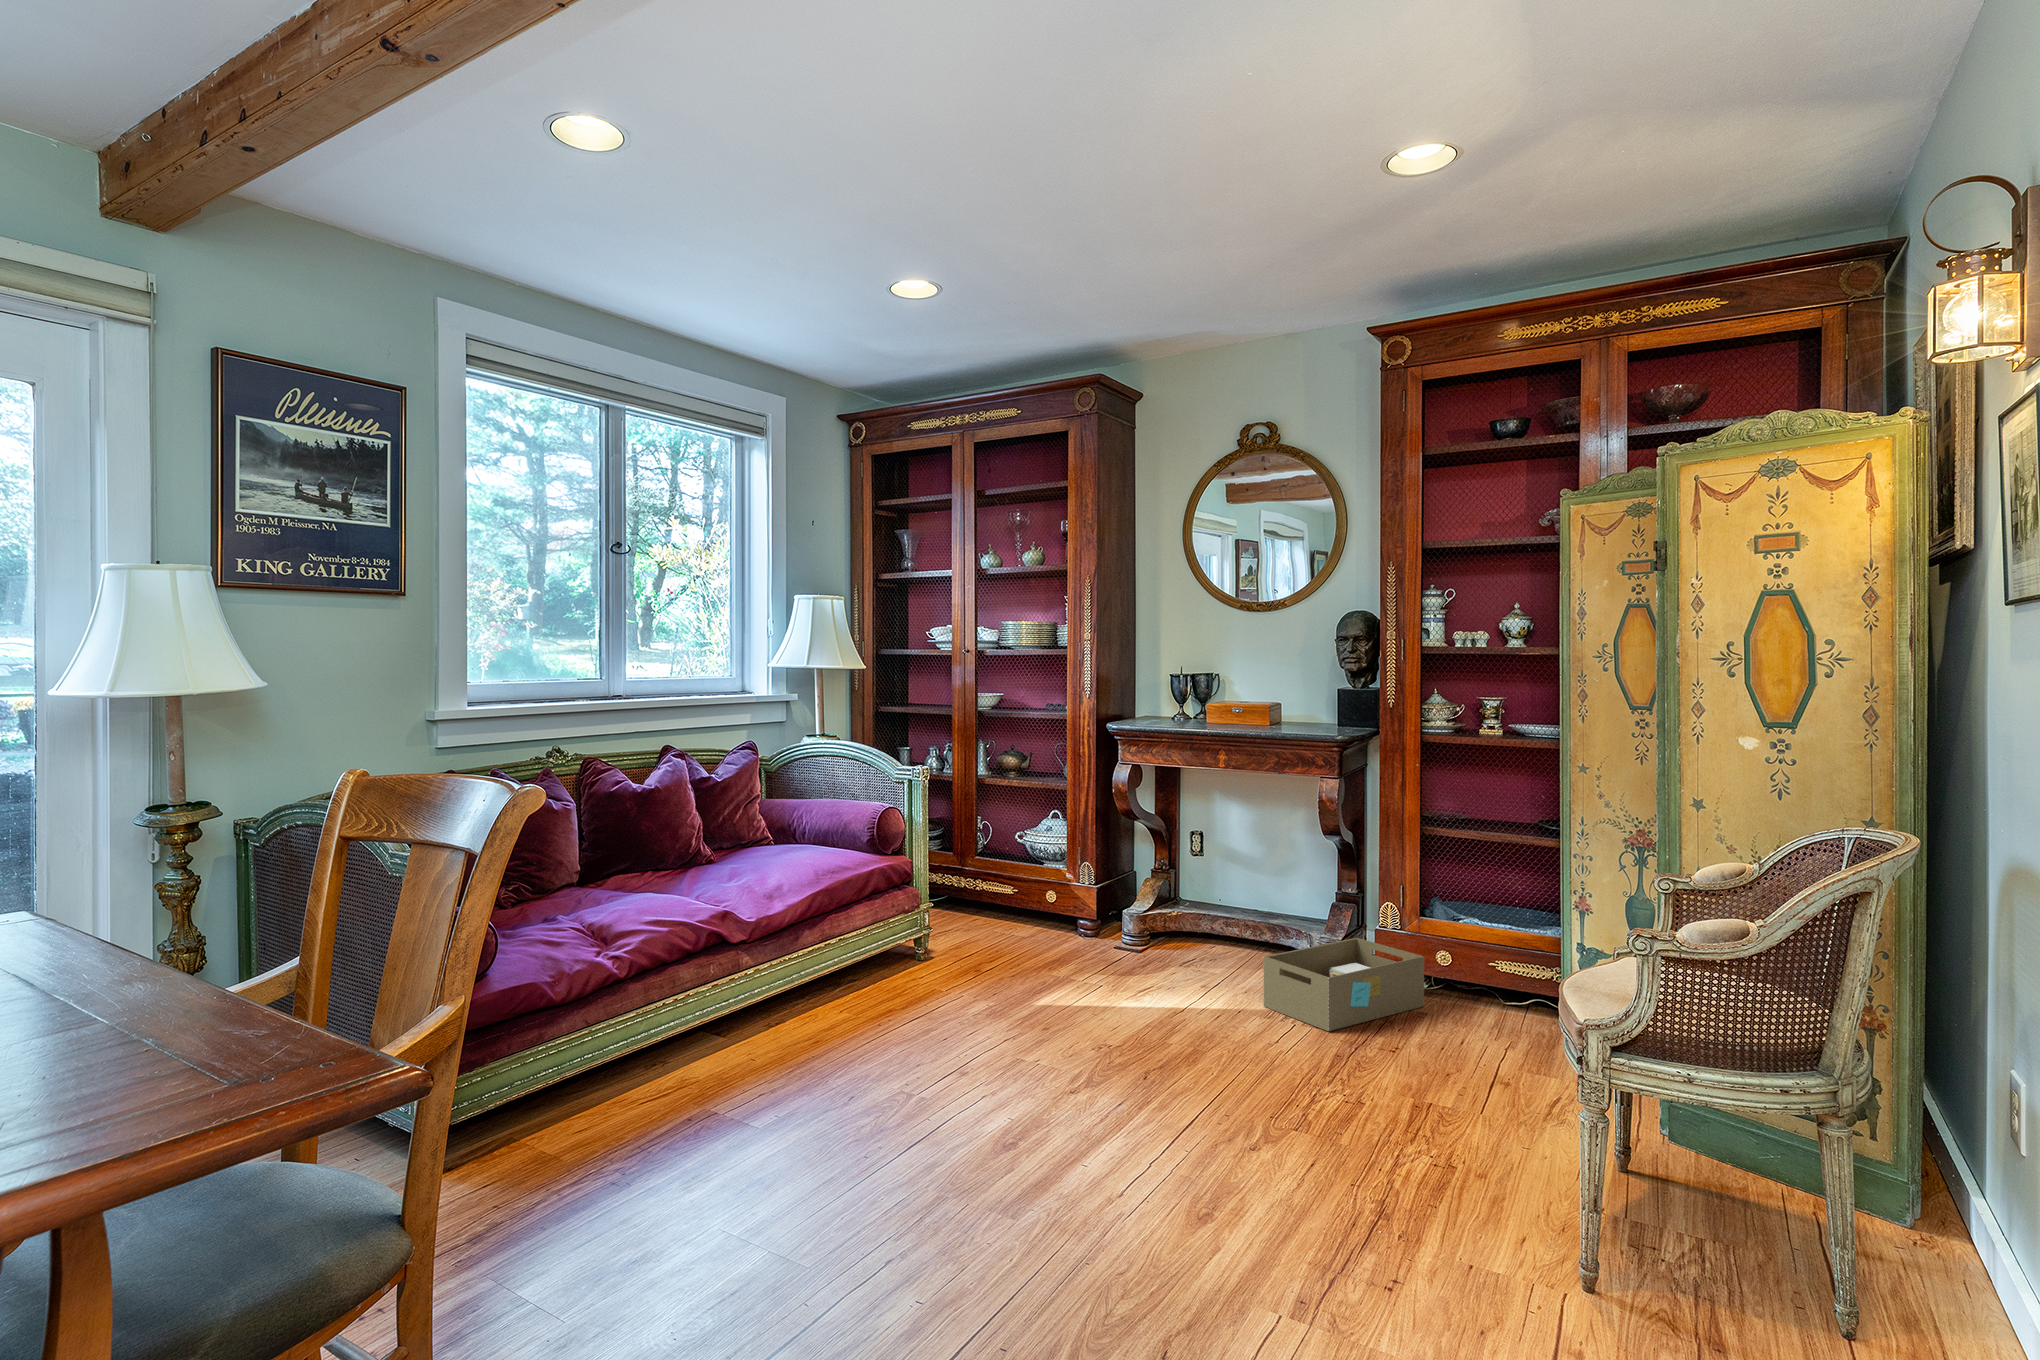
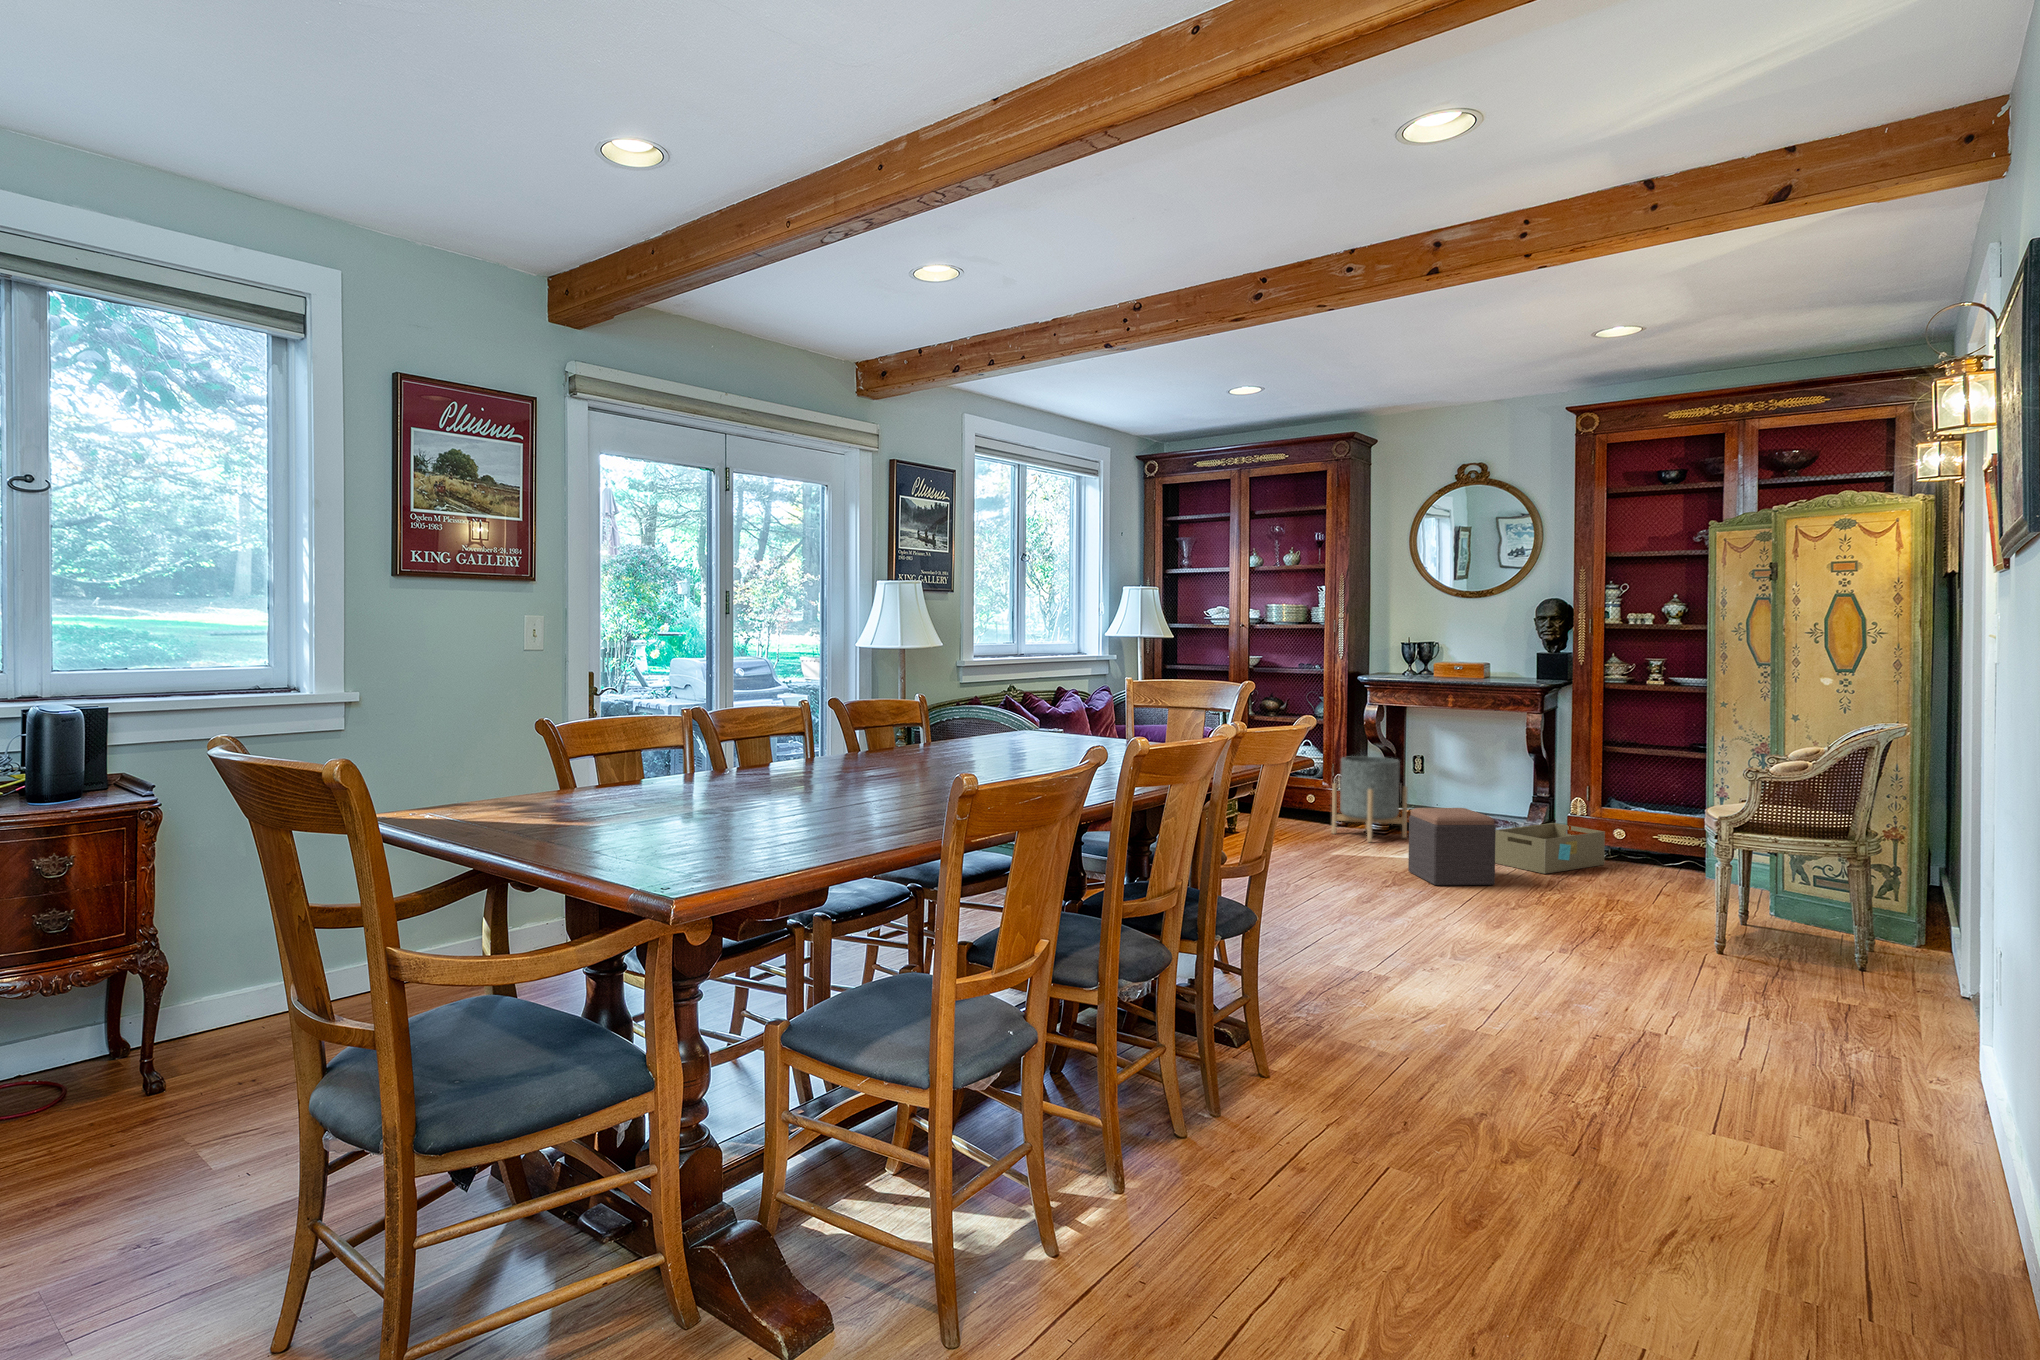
planter: none [1062,834,1162,964] -> present [1332,756,1407,842]
footstool: none [1122,931,1241,1066] -> present [1408,808,1496,885]

